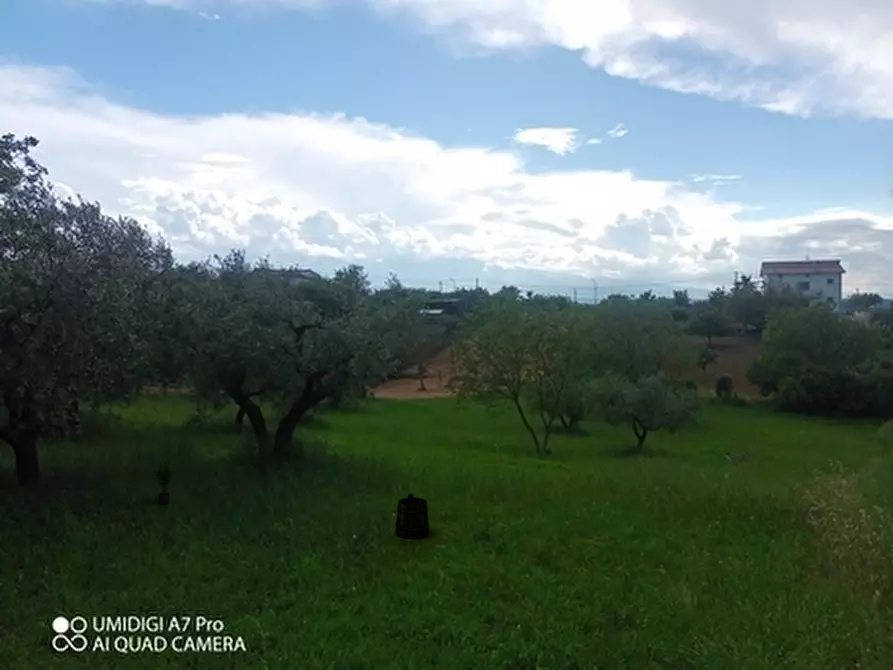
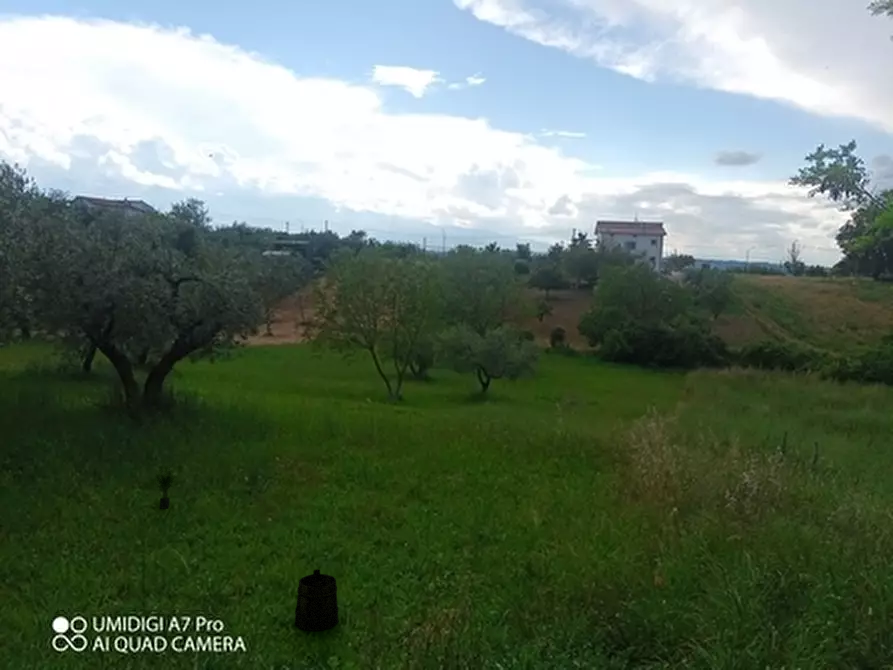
bucket: present [395,494,429,539] -> present [295,569,338,631]

